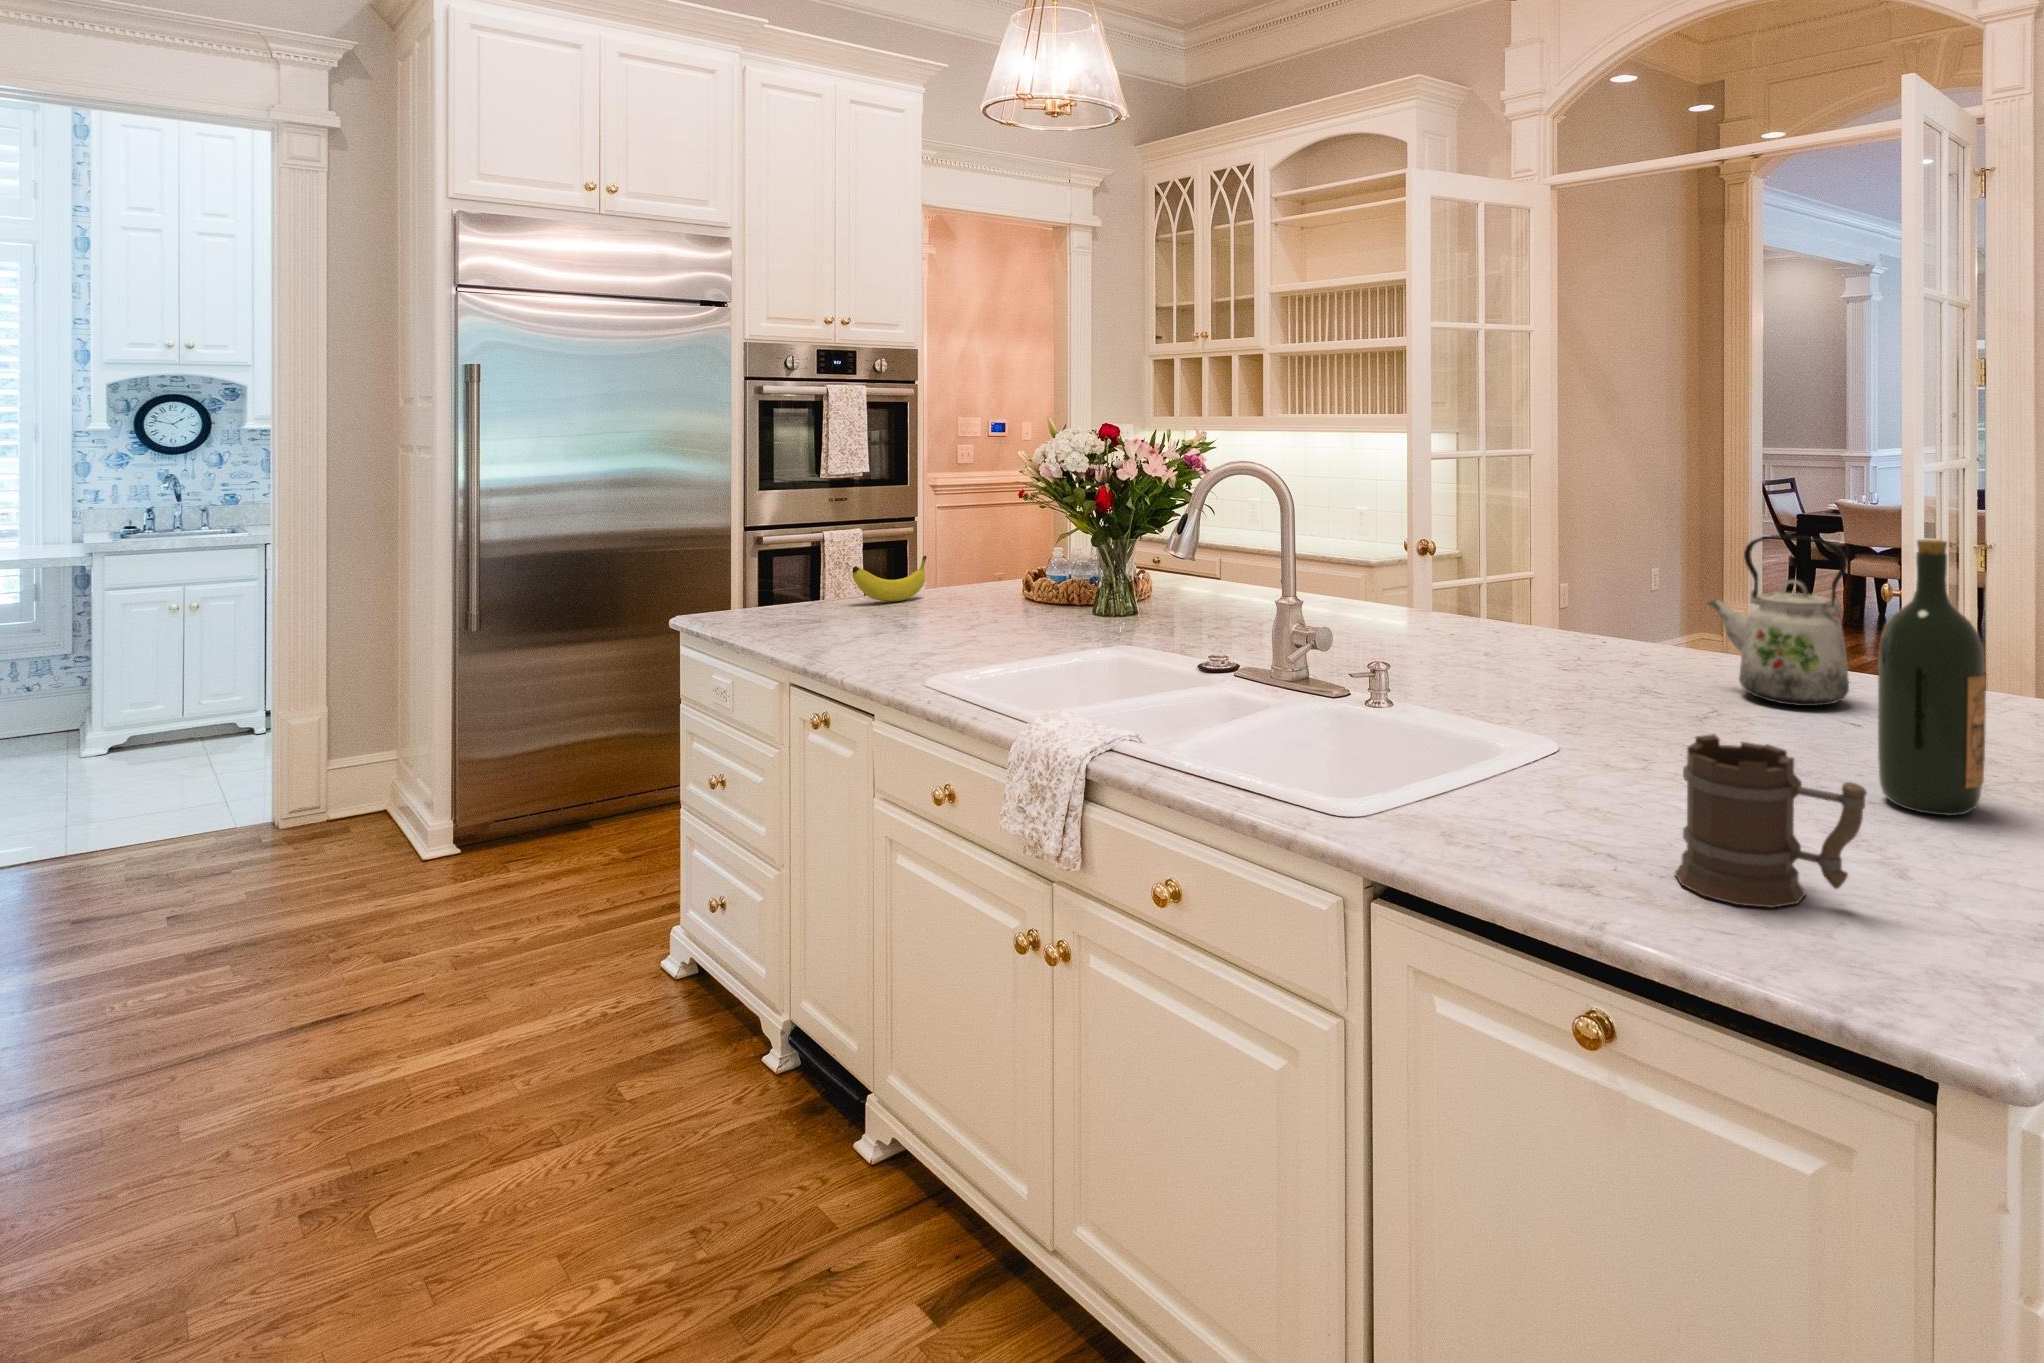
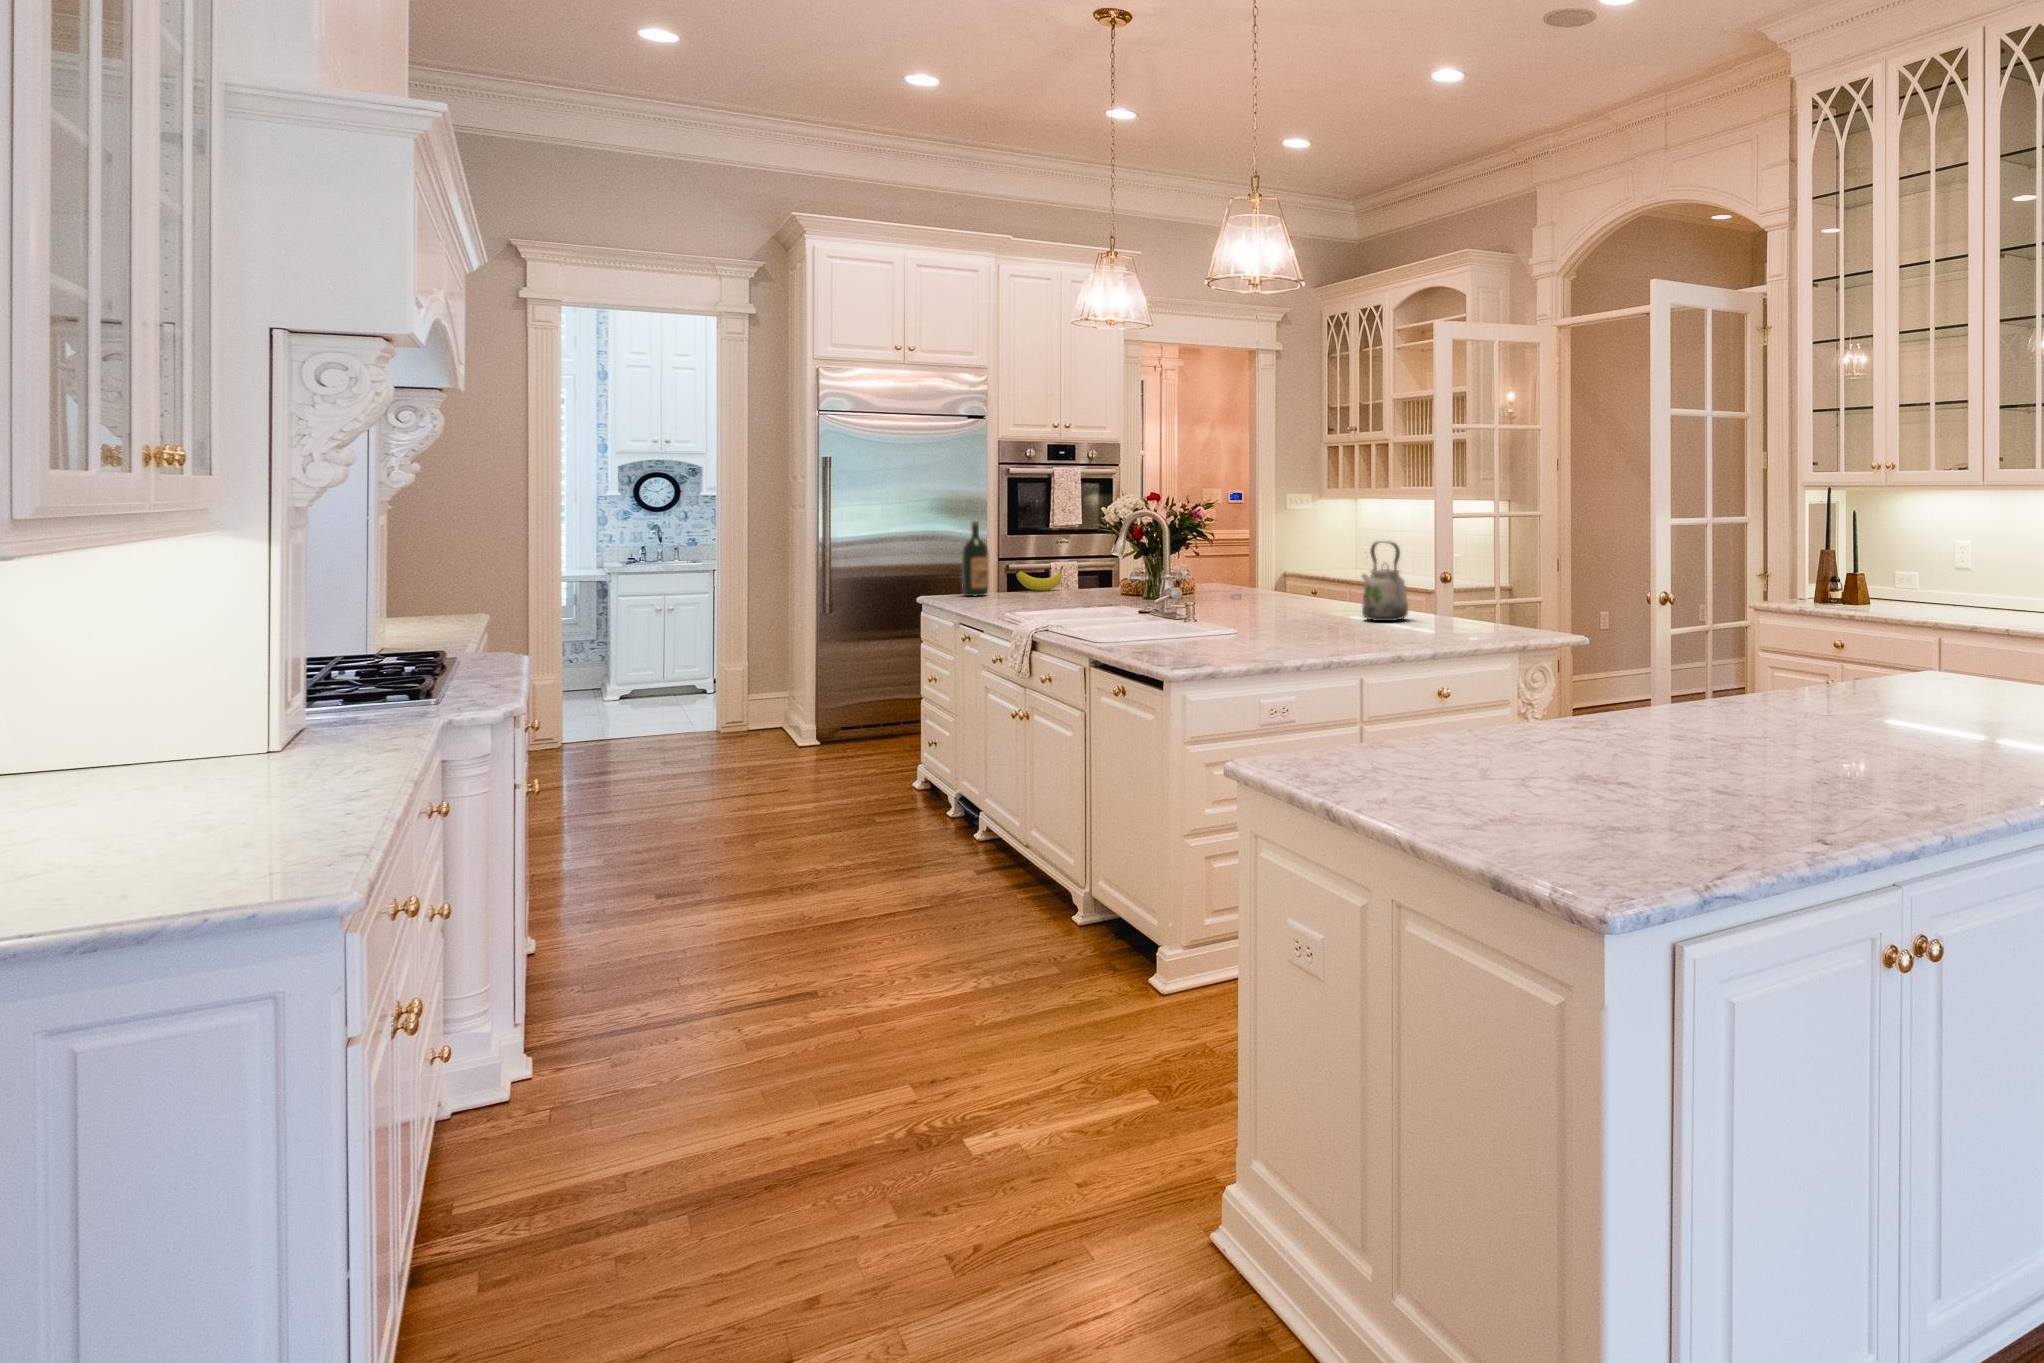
wine bottle: present [1878,539,1986,816] -> present [962,521,989,596]
mug: present [1675,734,1867,908] -> none [1170,598,1214,652]

